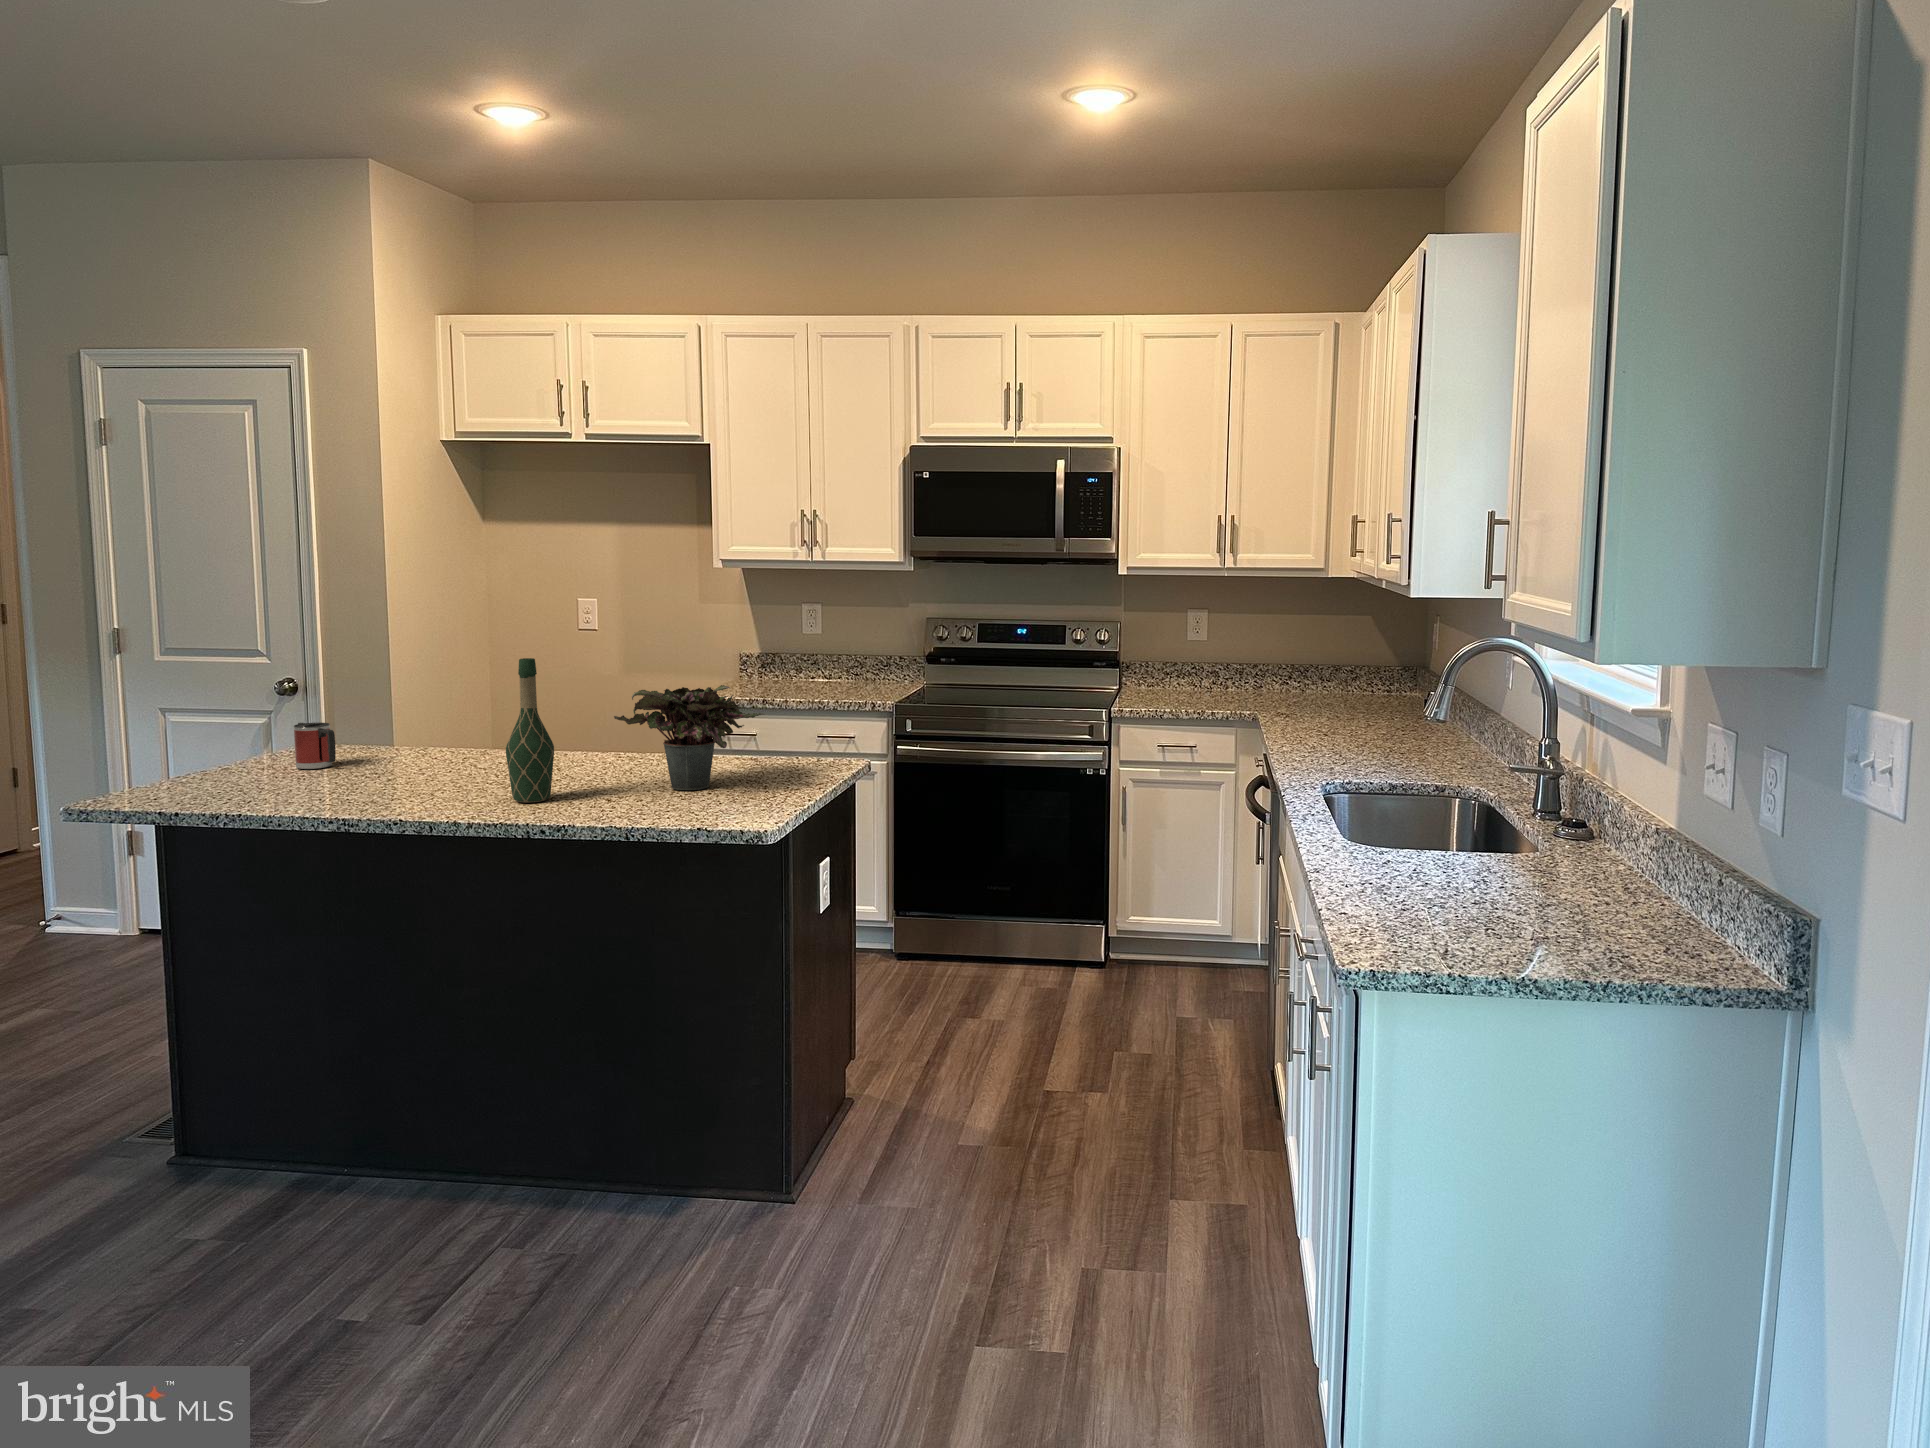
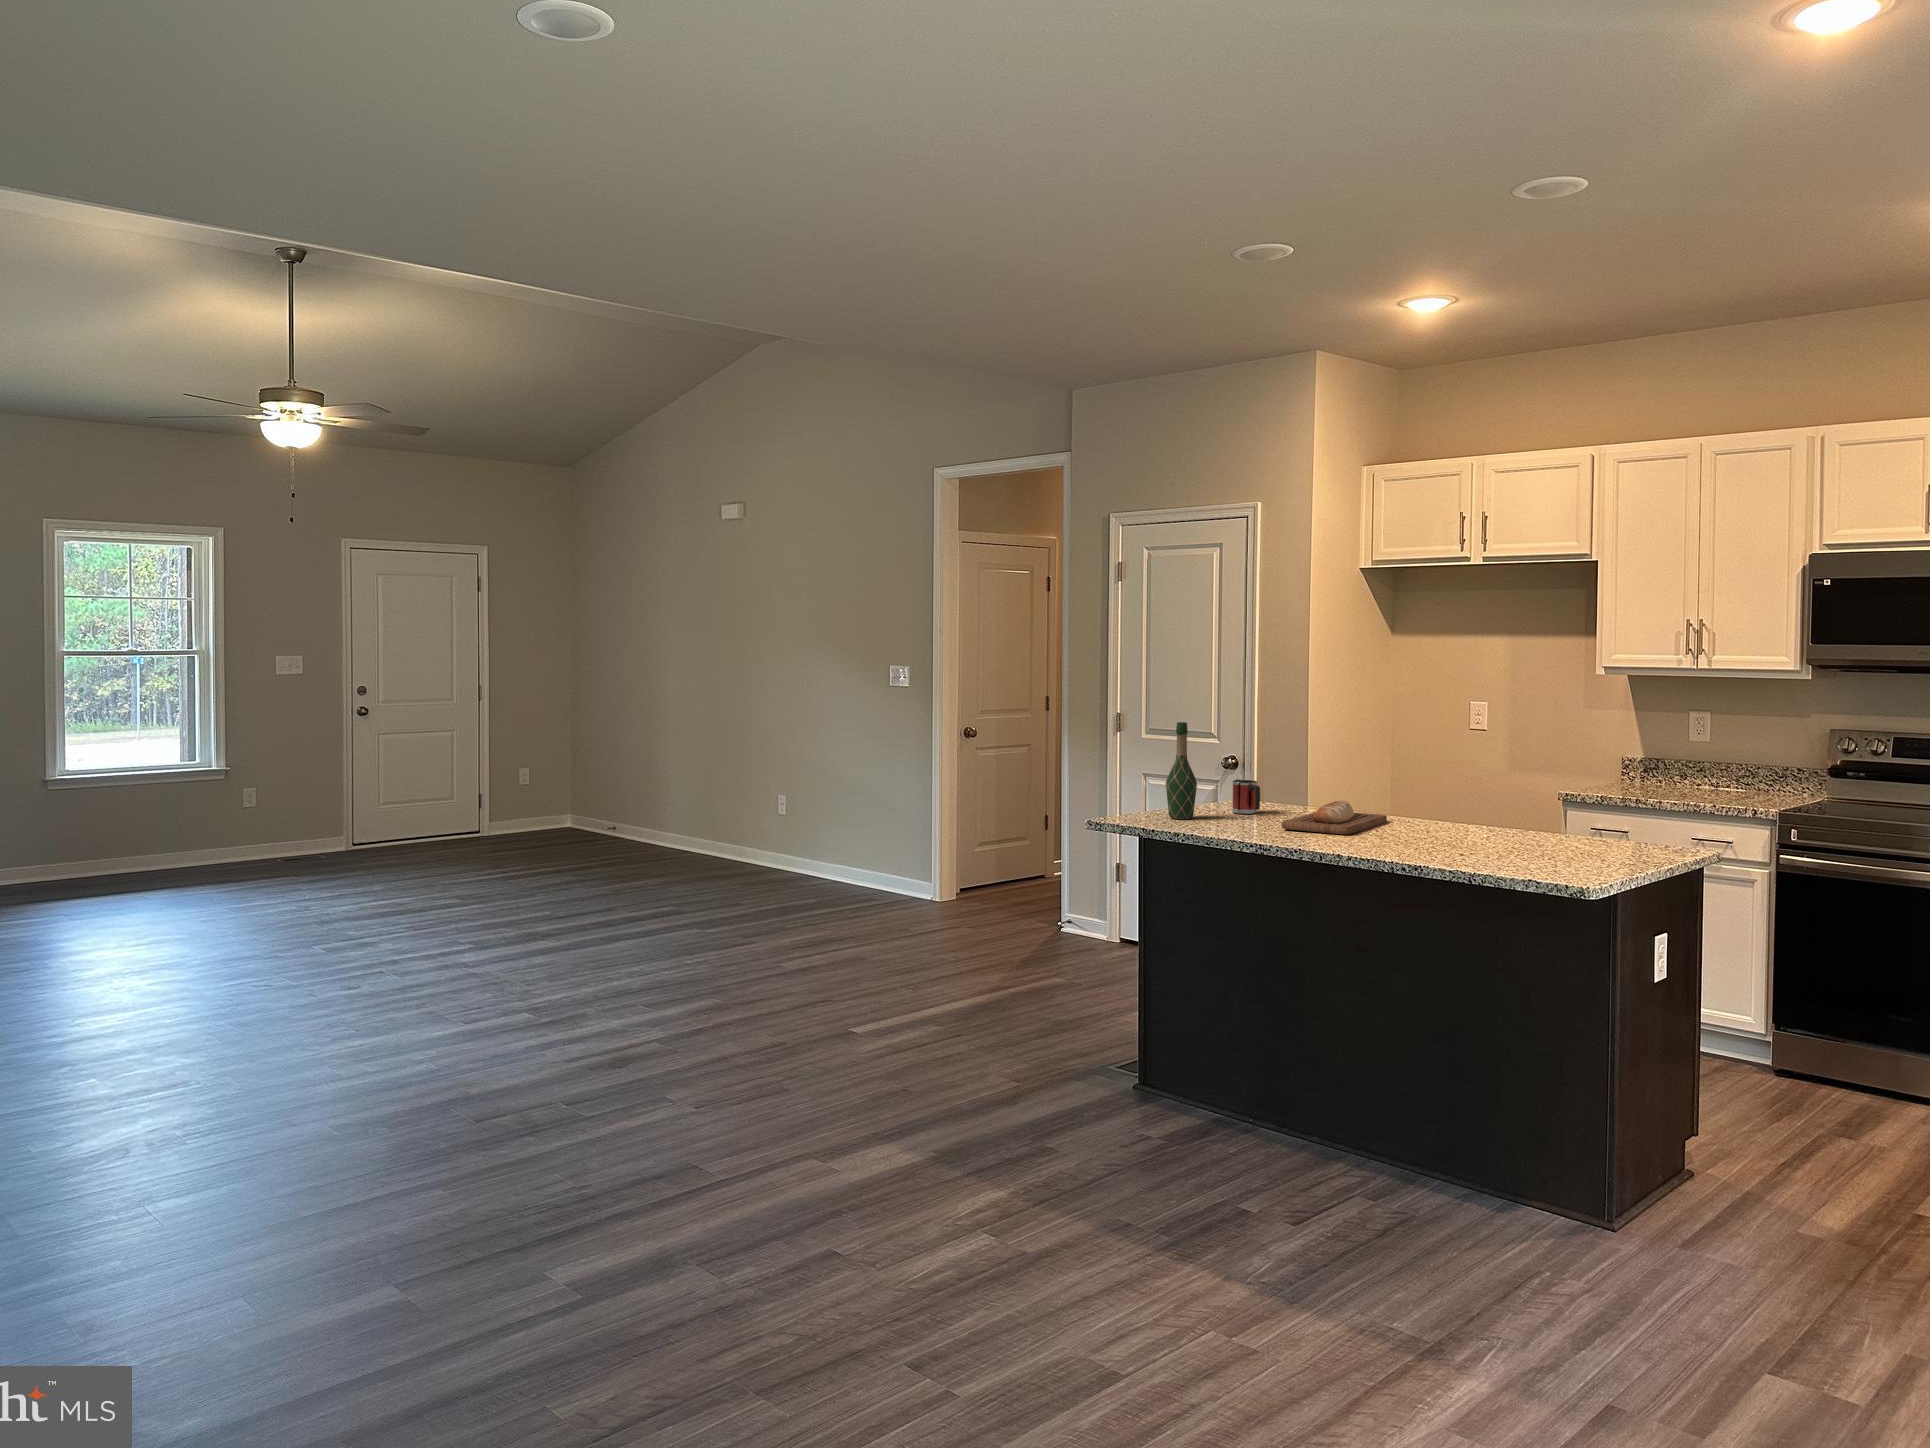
wine bottle: present [506,658,554,802] -> present [1166,722,1197,819]
potted plant: present [614,685,764,790] -> none [1471,766,1604,854]
bread loaf: none [370,741,508,789] -> present [1281,801,1387,835]

